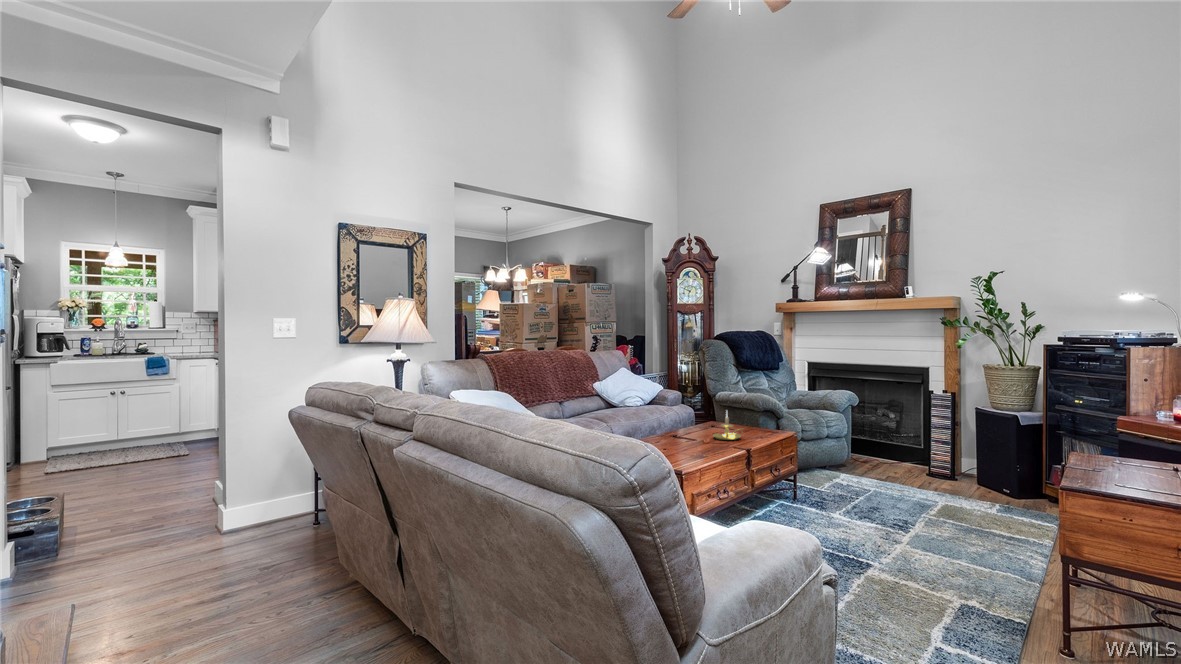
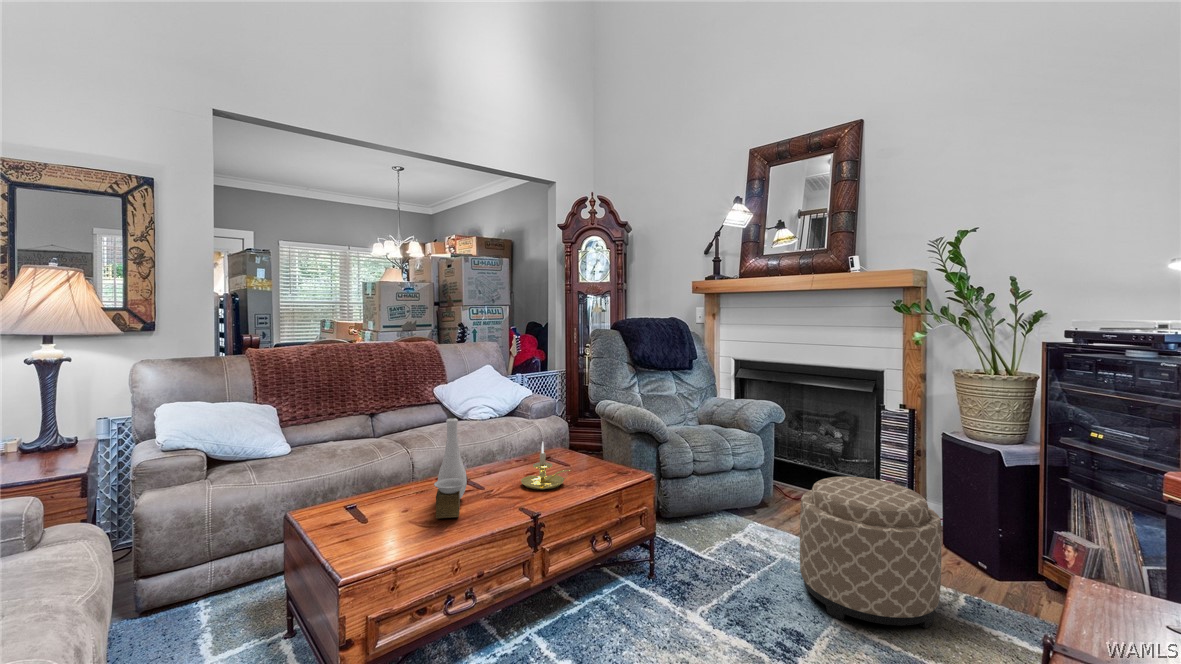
vase: none [673,393,701,451] -> present [434,418,467,518]
ottoman: none [891,433,985,519] -> present [800,477,942,629]

